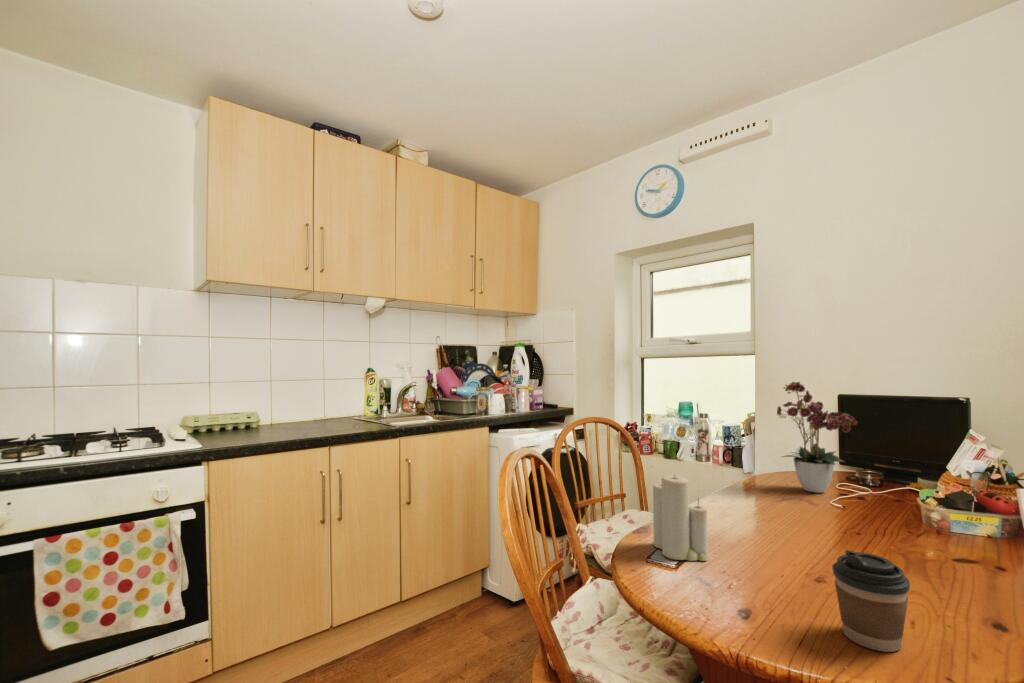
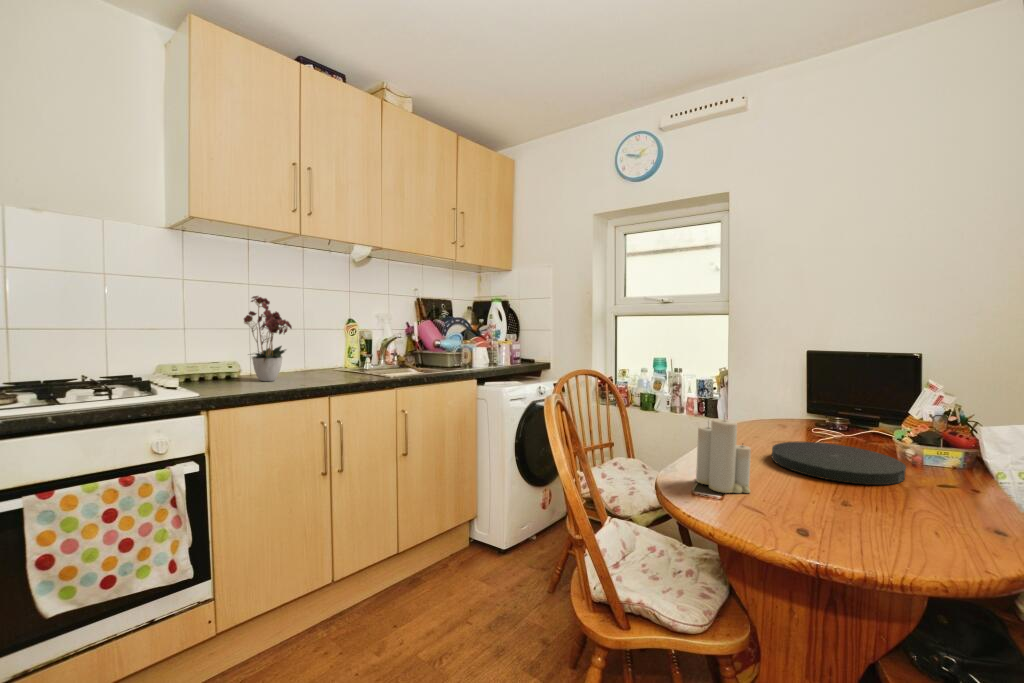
flower arrangement: present [777,382,857,493] -> present [244,296,292,381]
plate: none [760,500,915,557] -> present [772,441,906,485]
coffee cup: present [832,550,910,652] -> none [890,475,959,555]

